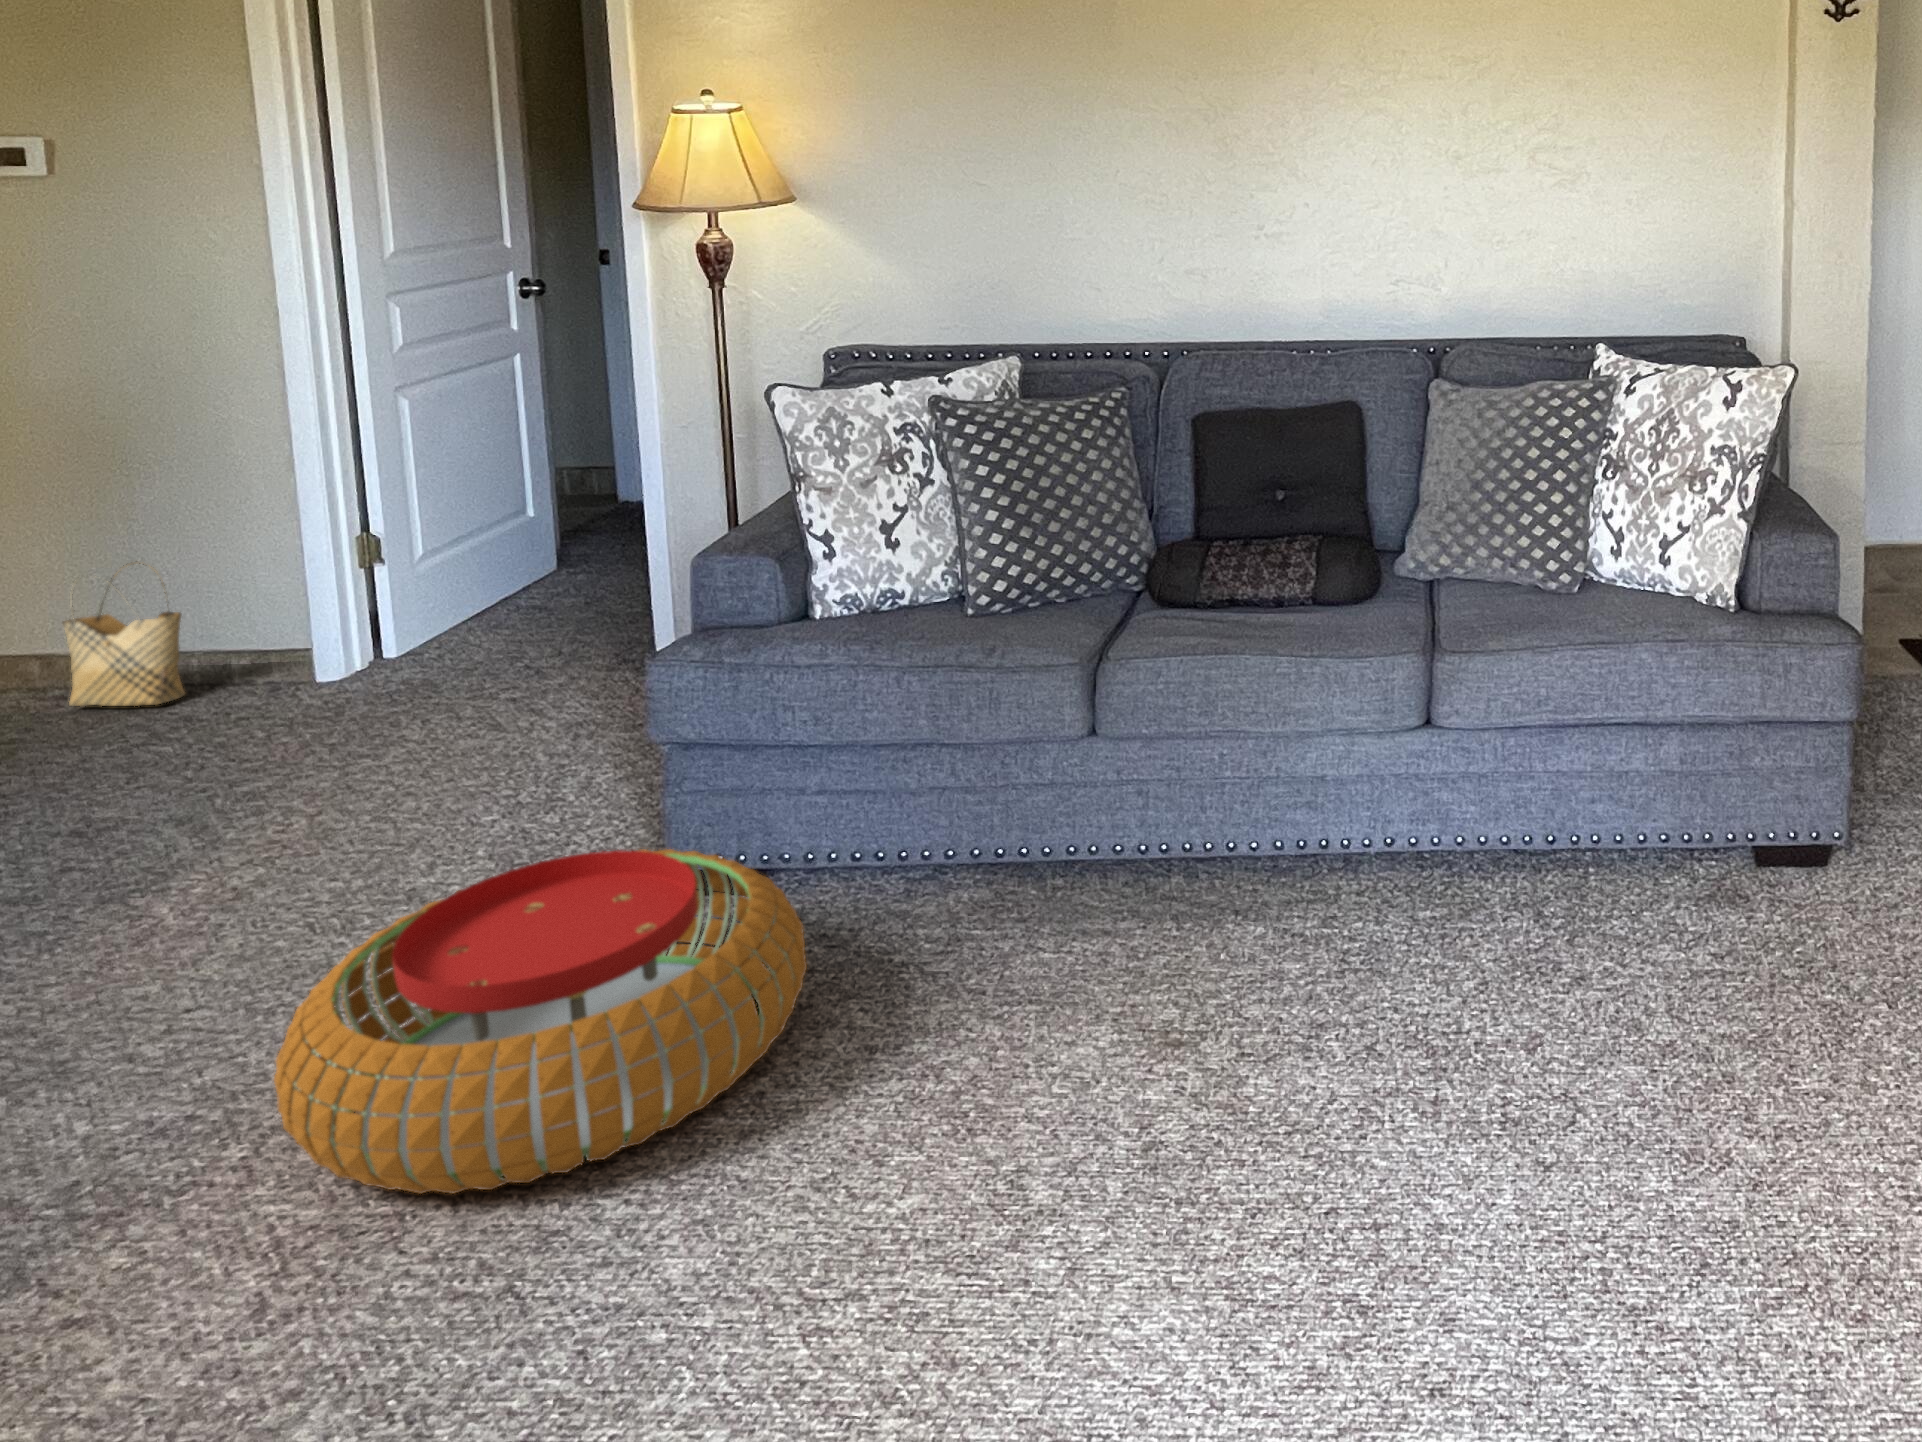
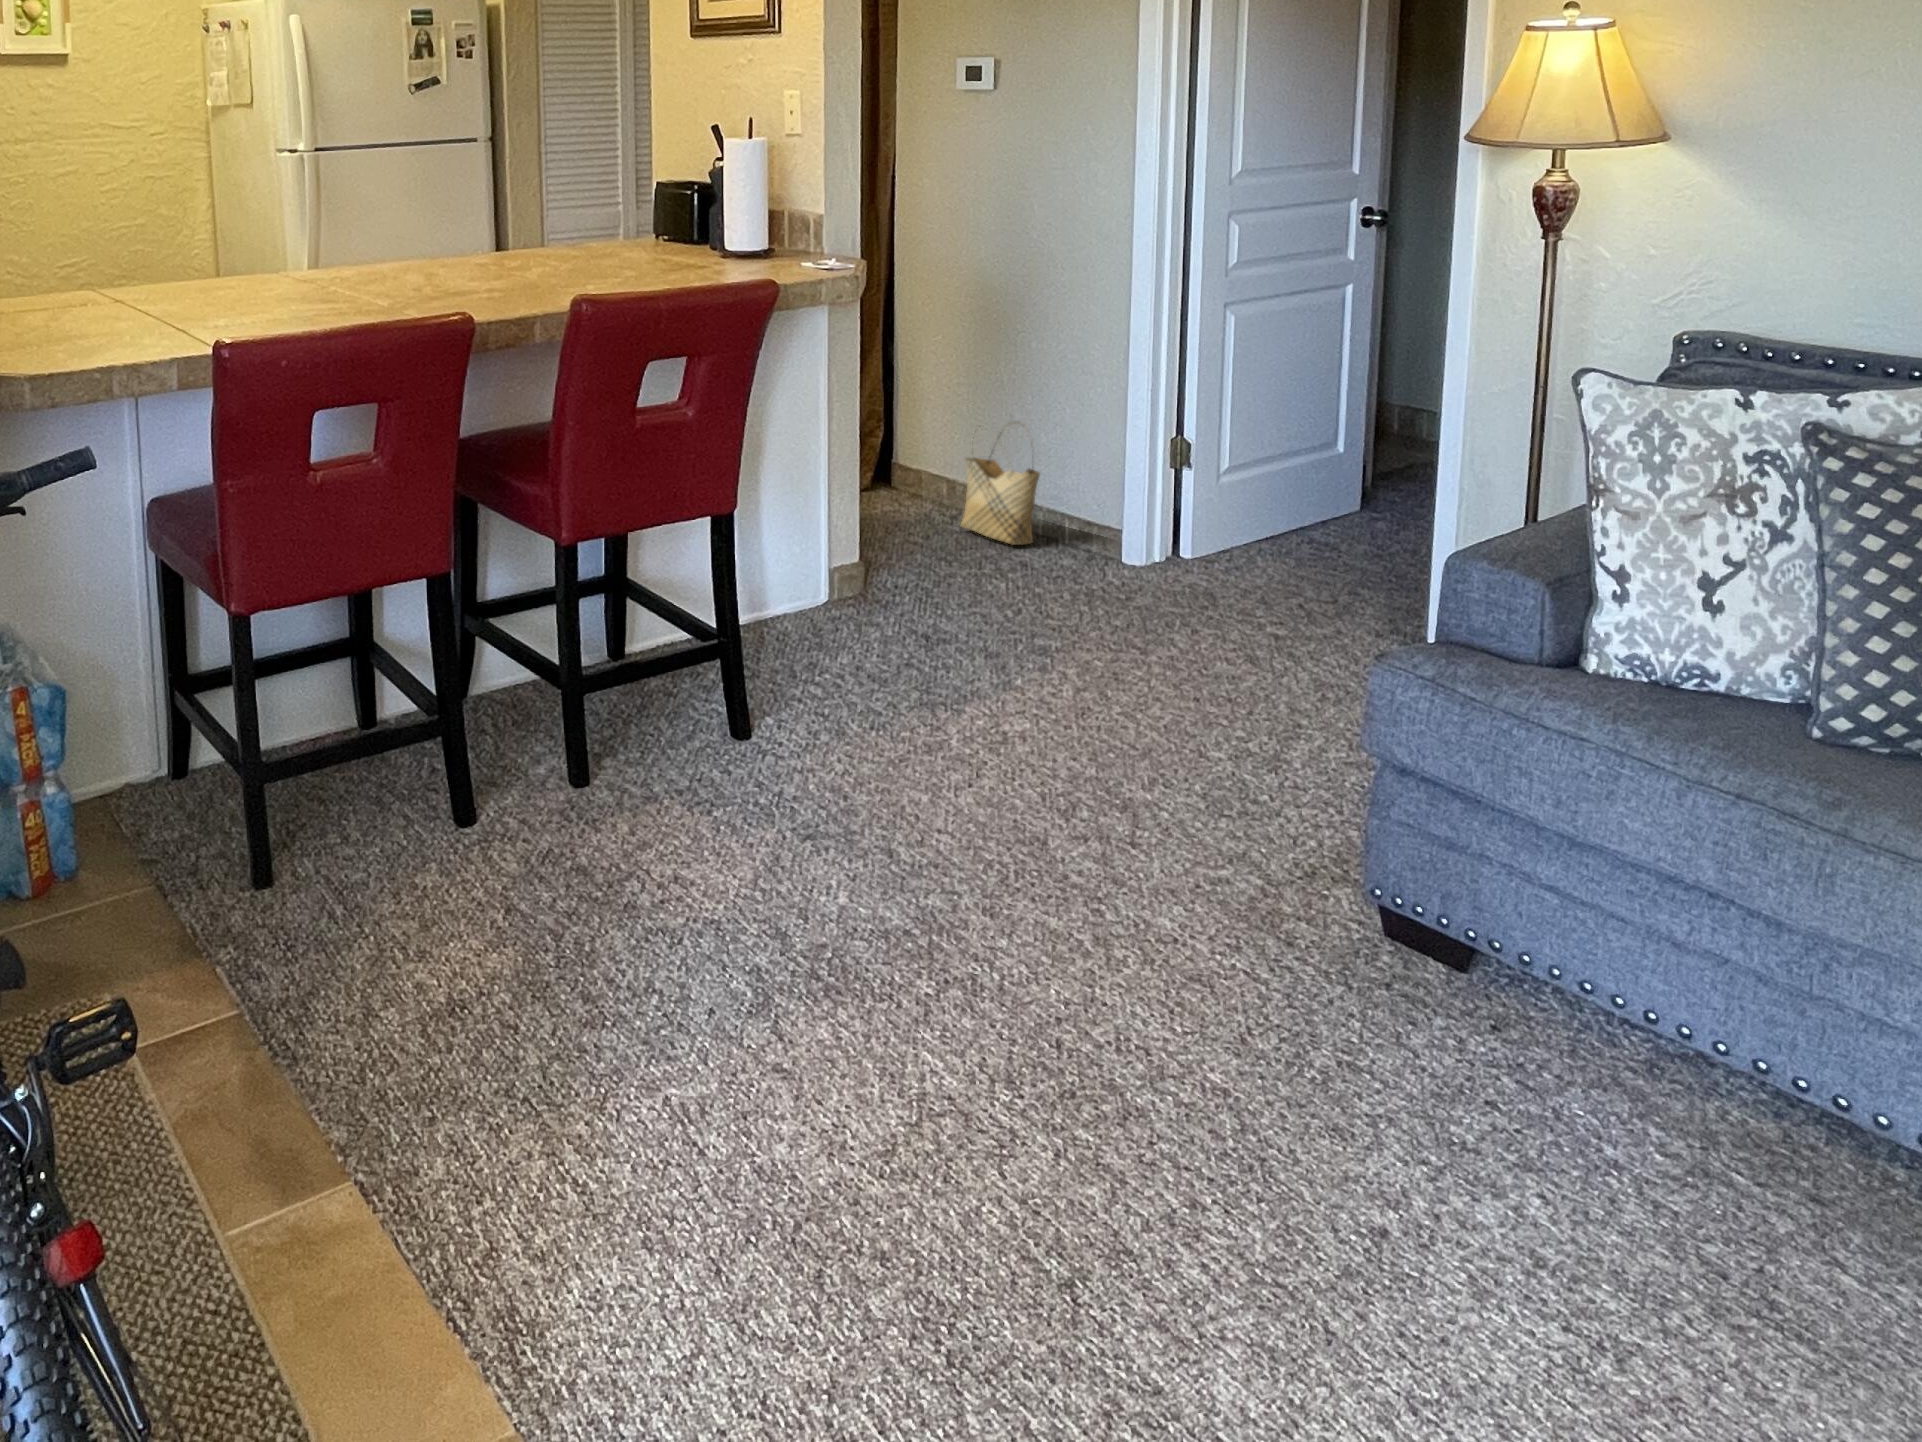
pouf: present [274,849,807,1194] -> none [951,828,1485,1211]

